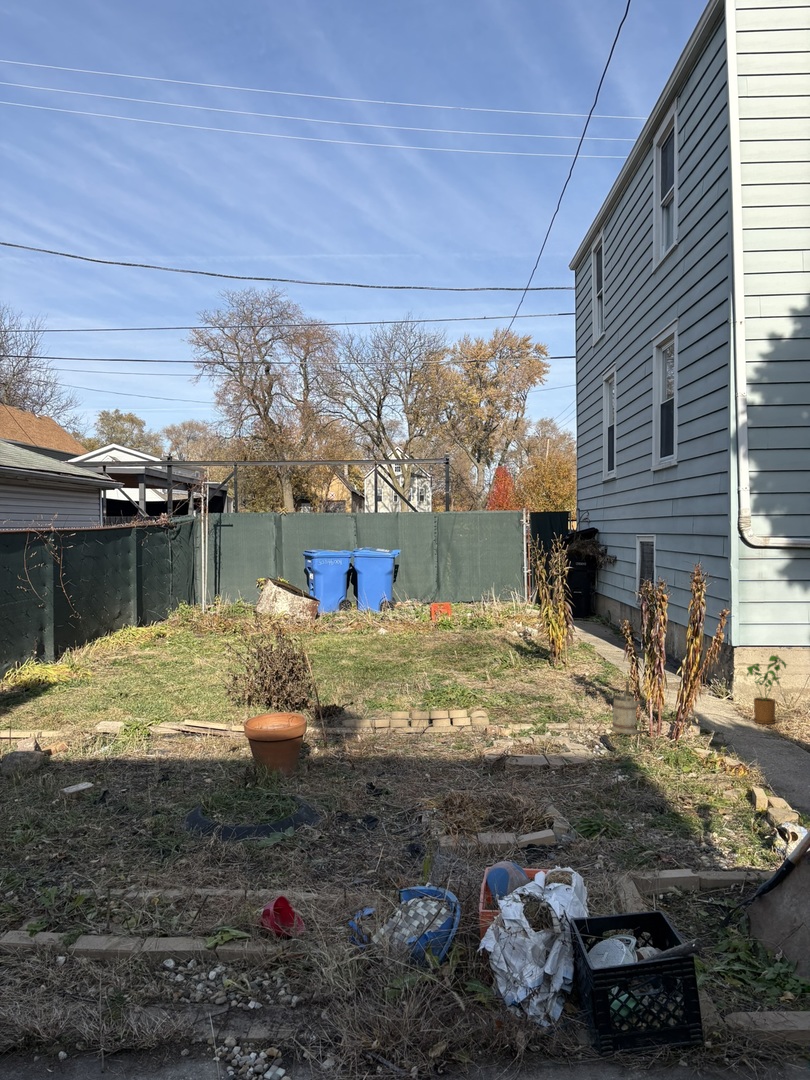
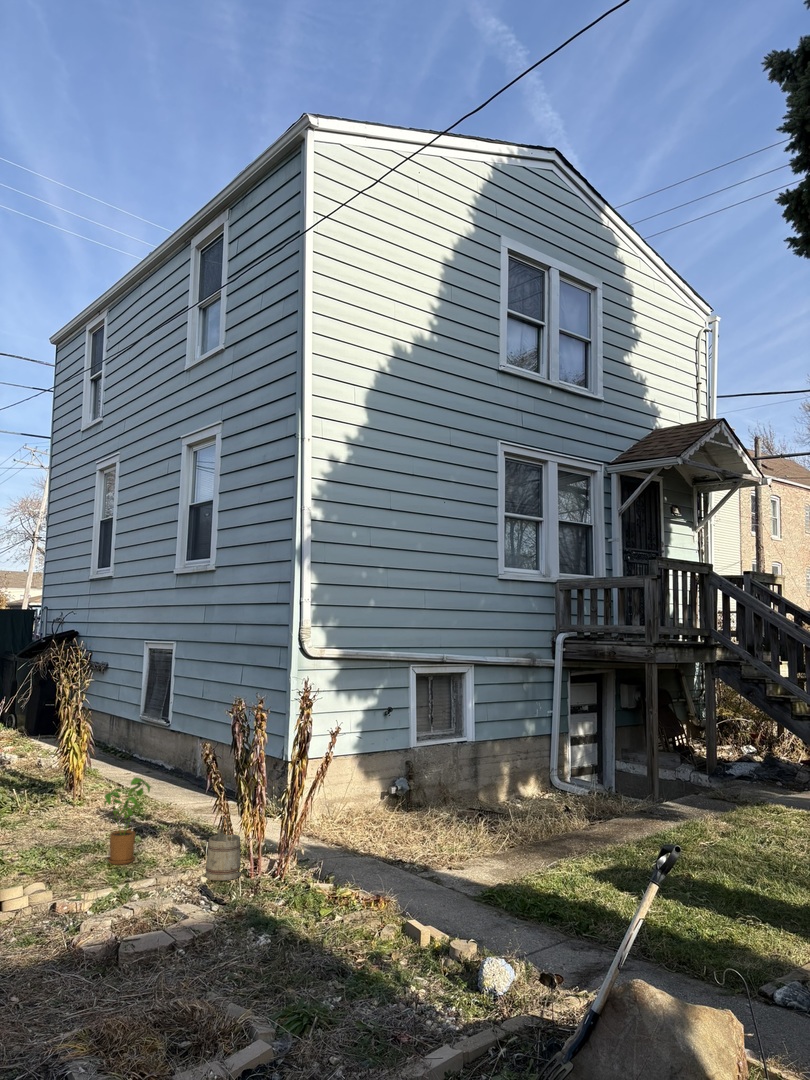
house plant: present [747,656,787,724] -> present [104,778,151,865]

